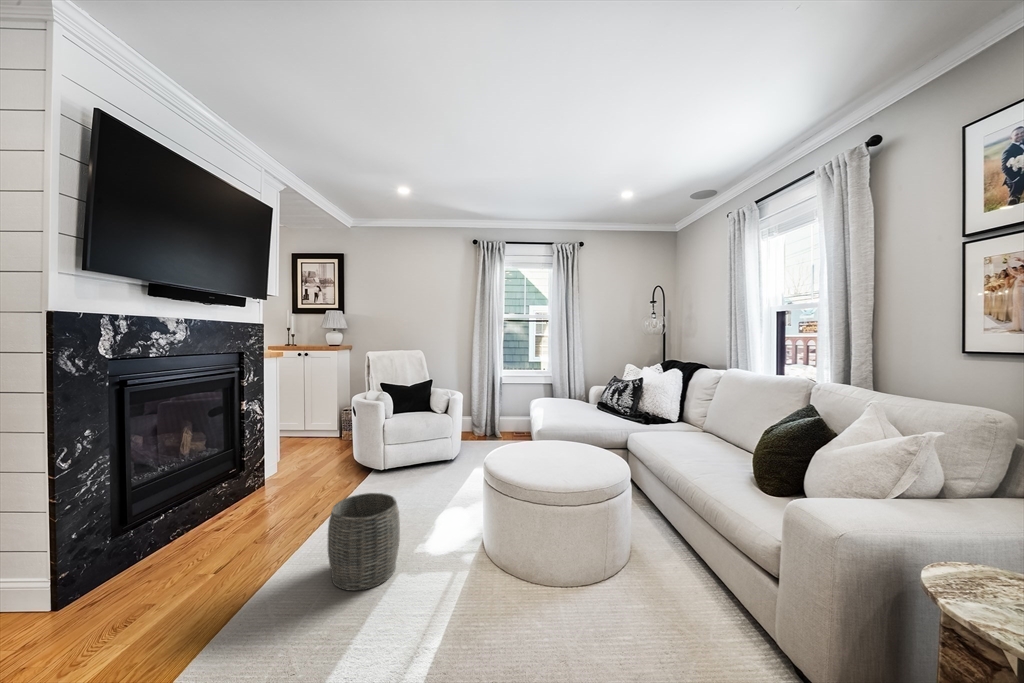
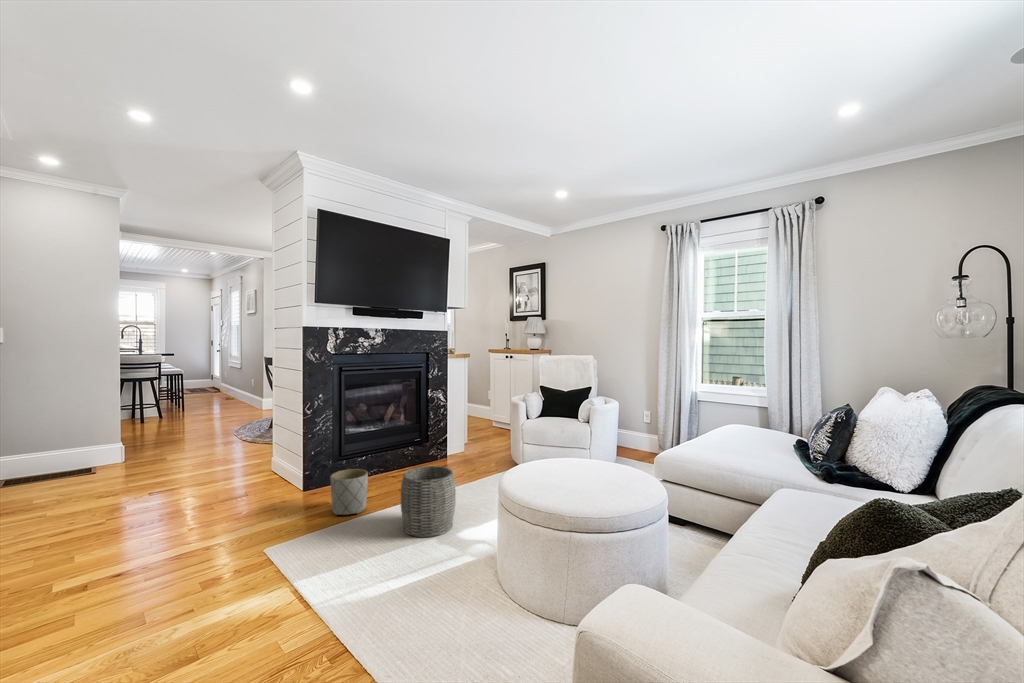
planter: none [176,530,244,615] -> present [330,469,368,515]

